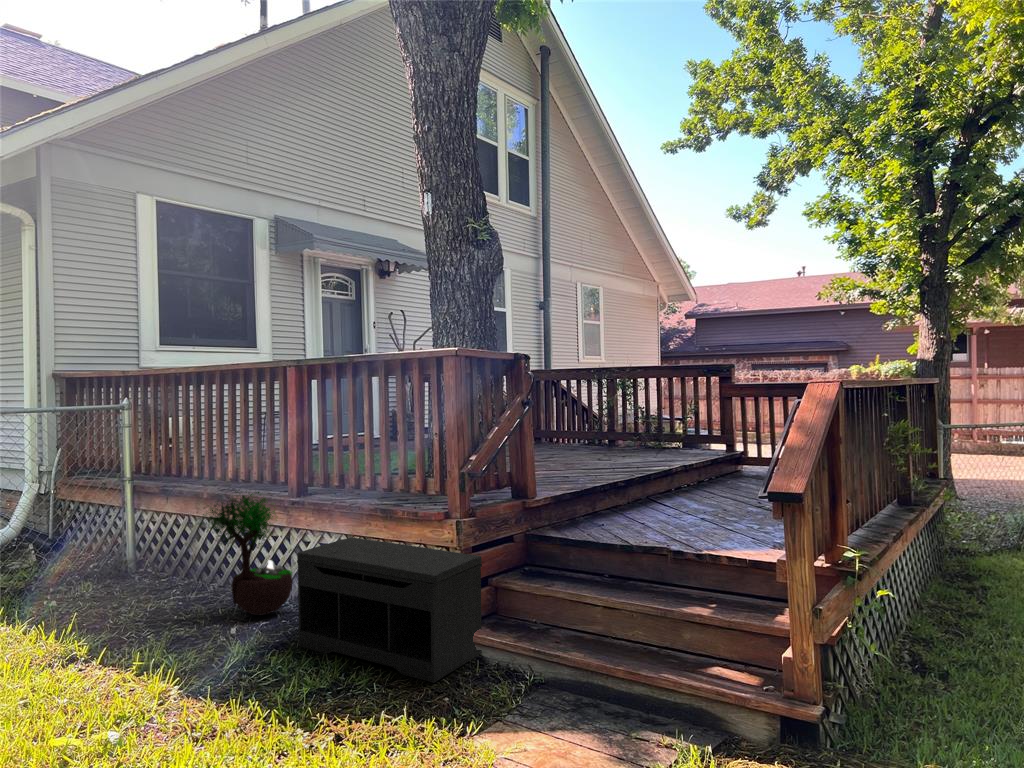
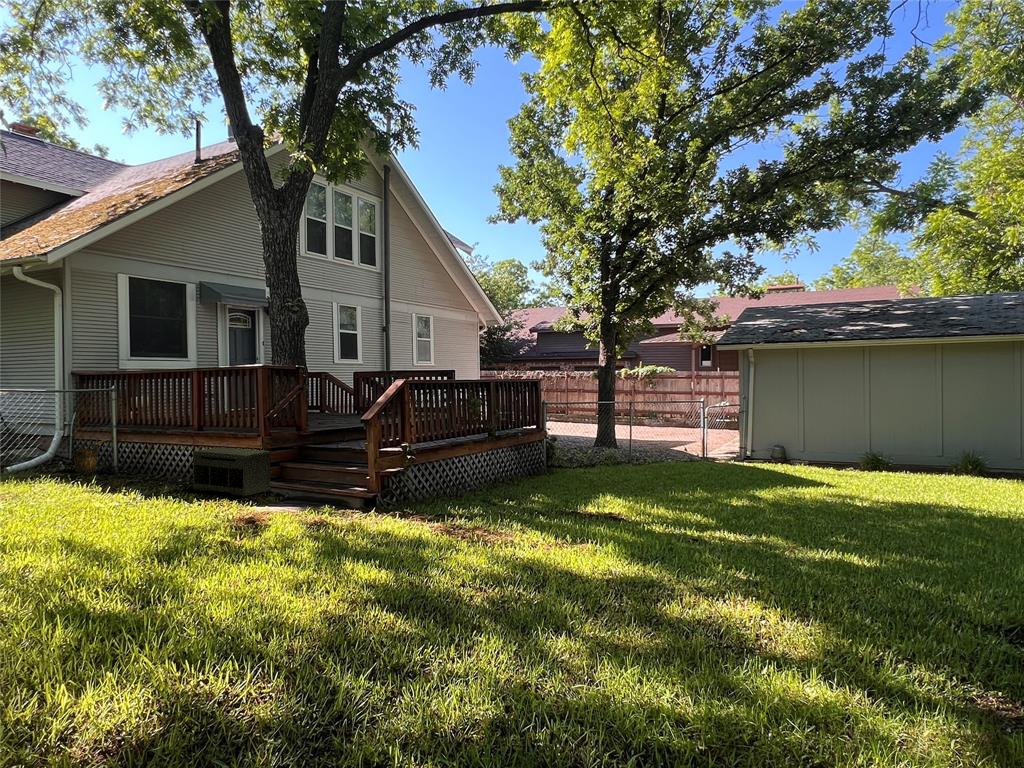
potted tree: present [203,491,292,615] -> none [149,424,196,483]
bucket: none [49,504,114,576] -> present [73,439,106,473]

